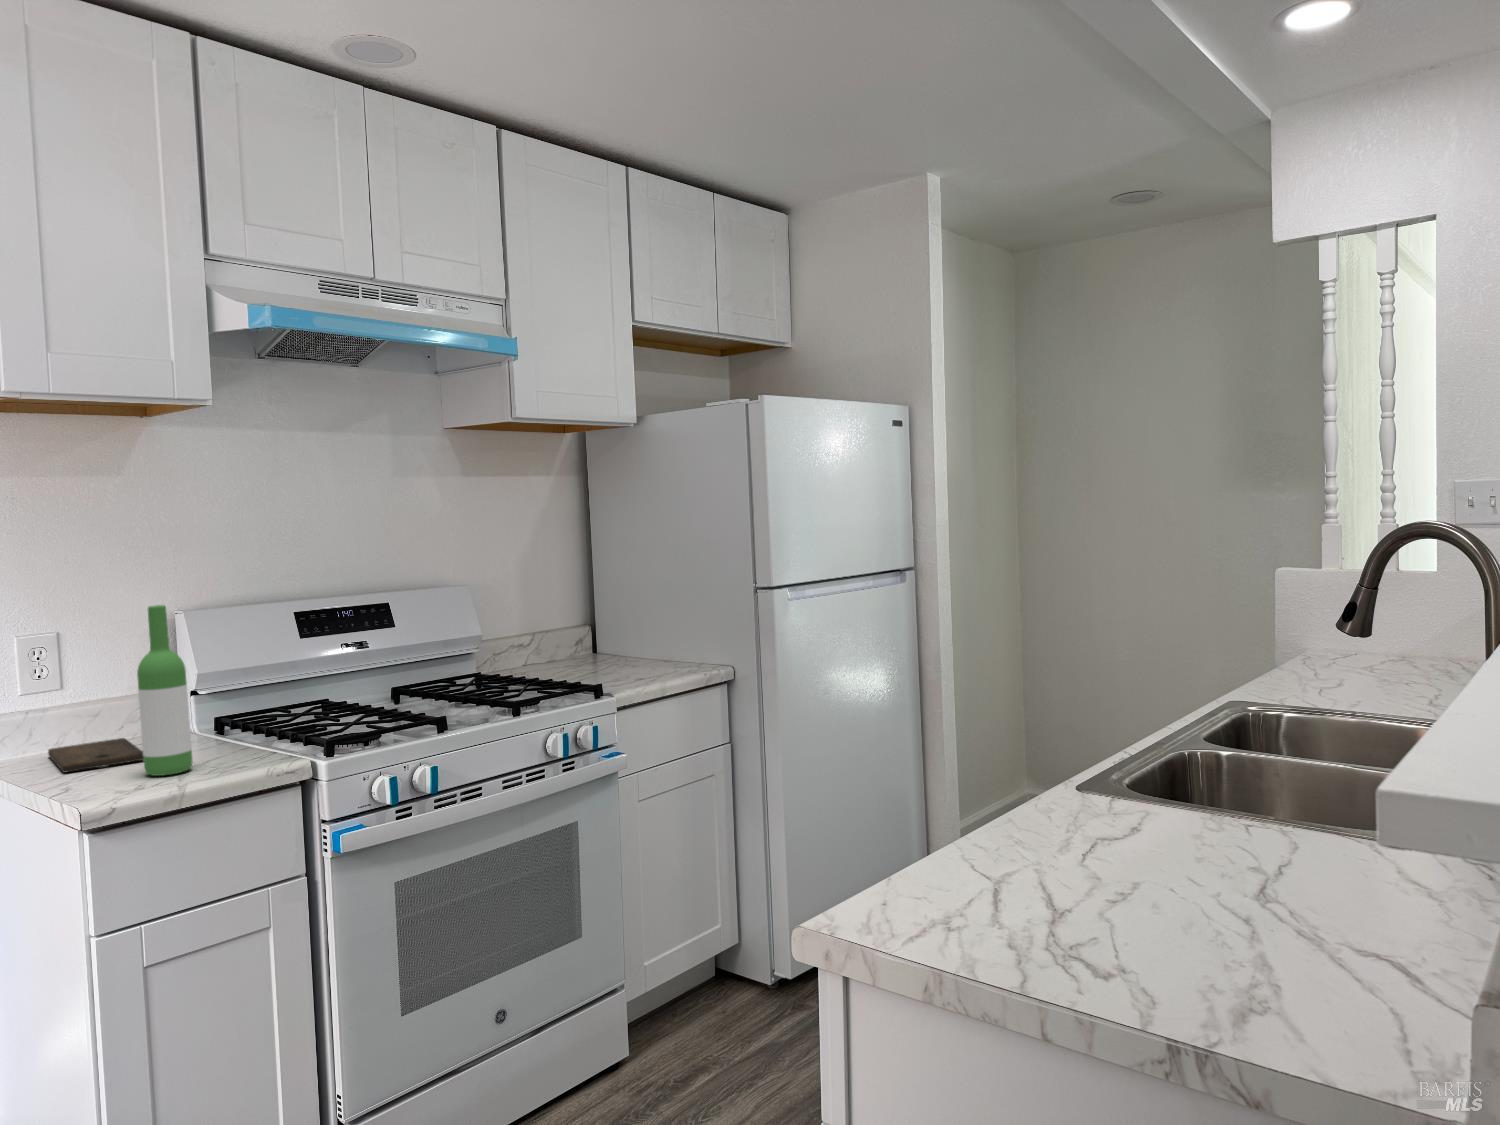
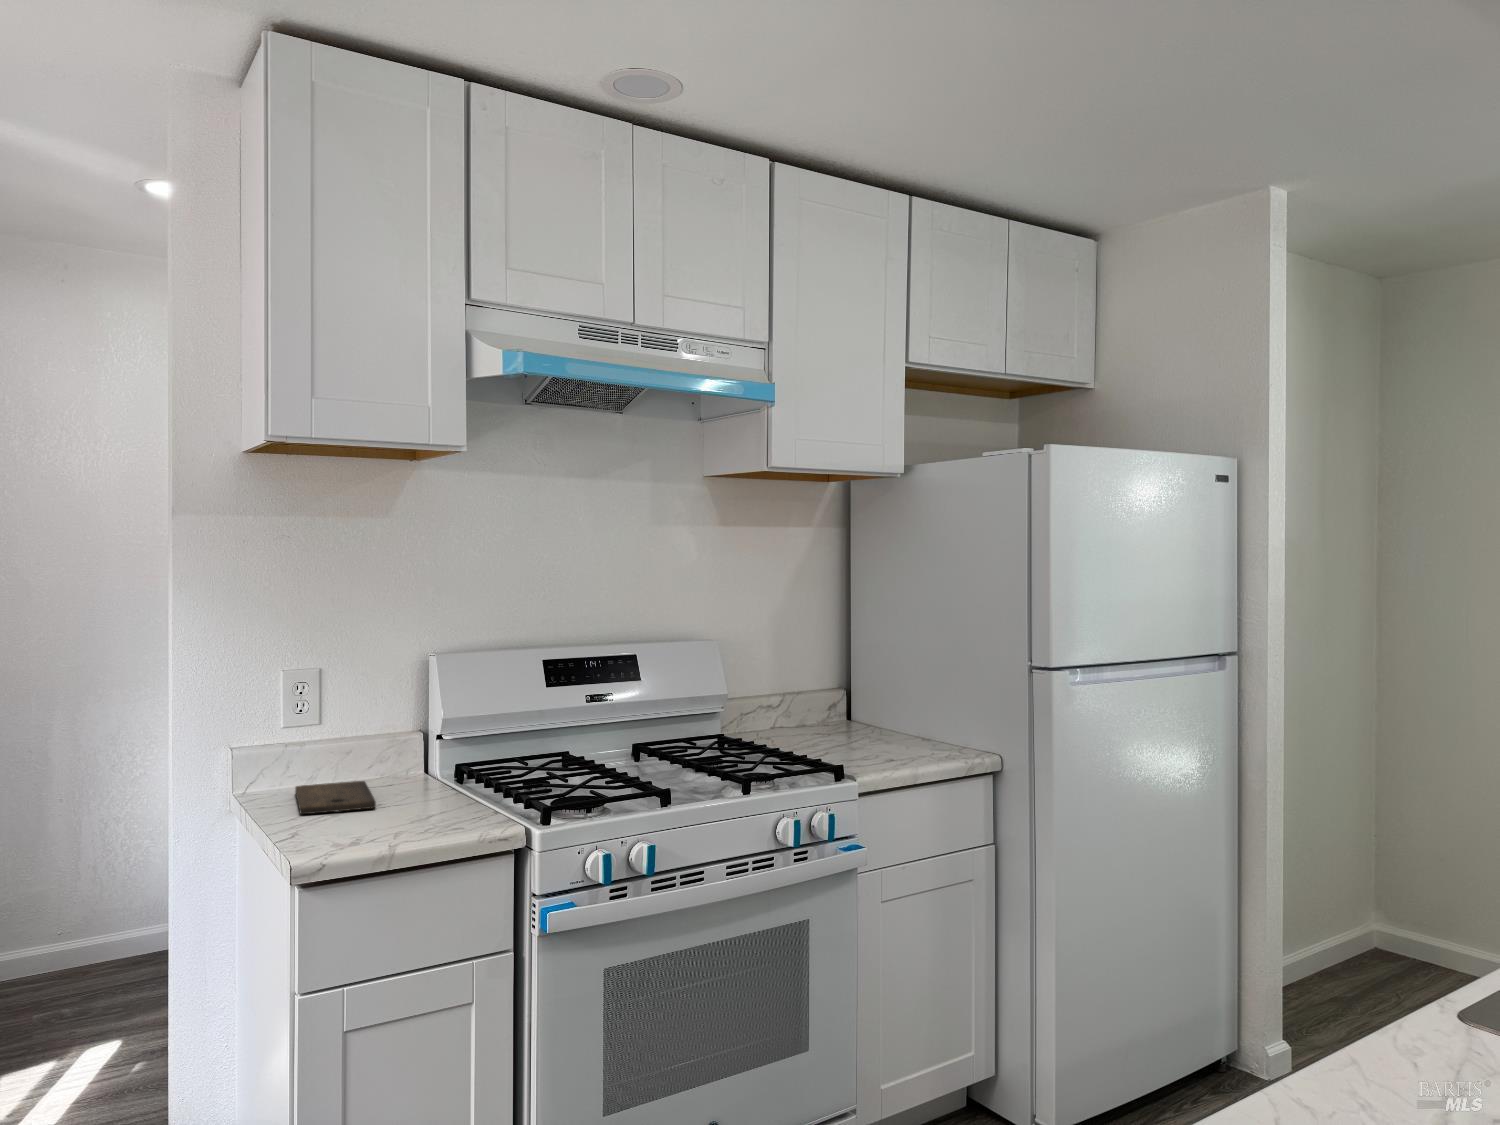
wine bottle: present [137,605,193,776] -> none [369,655,414,829]

